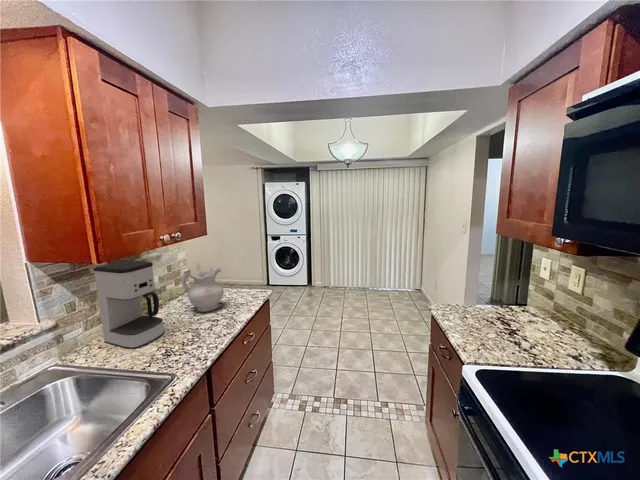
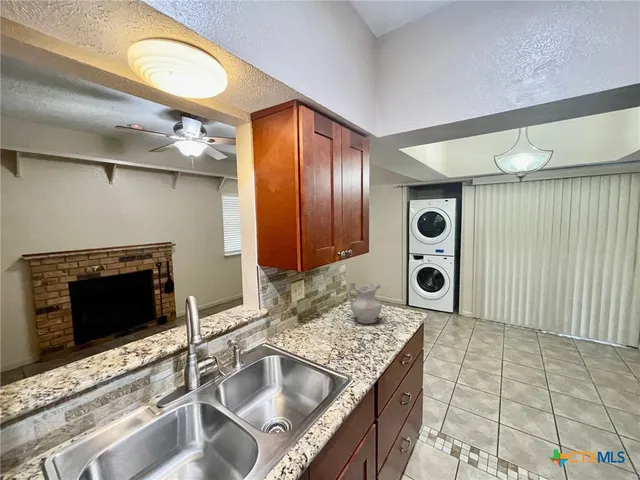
coffee maker: present [93,260,164,349] -> none [291,270,335,344]

